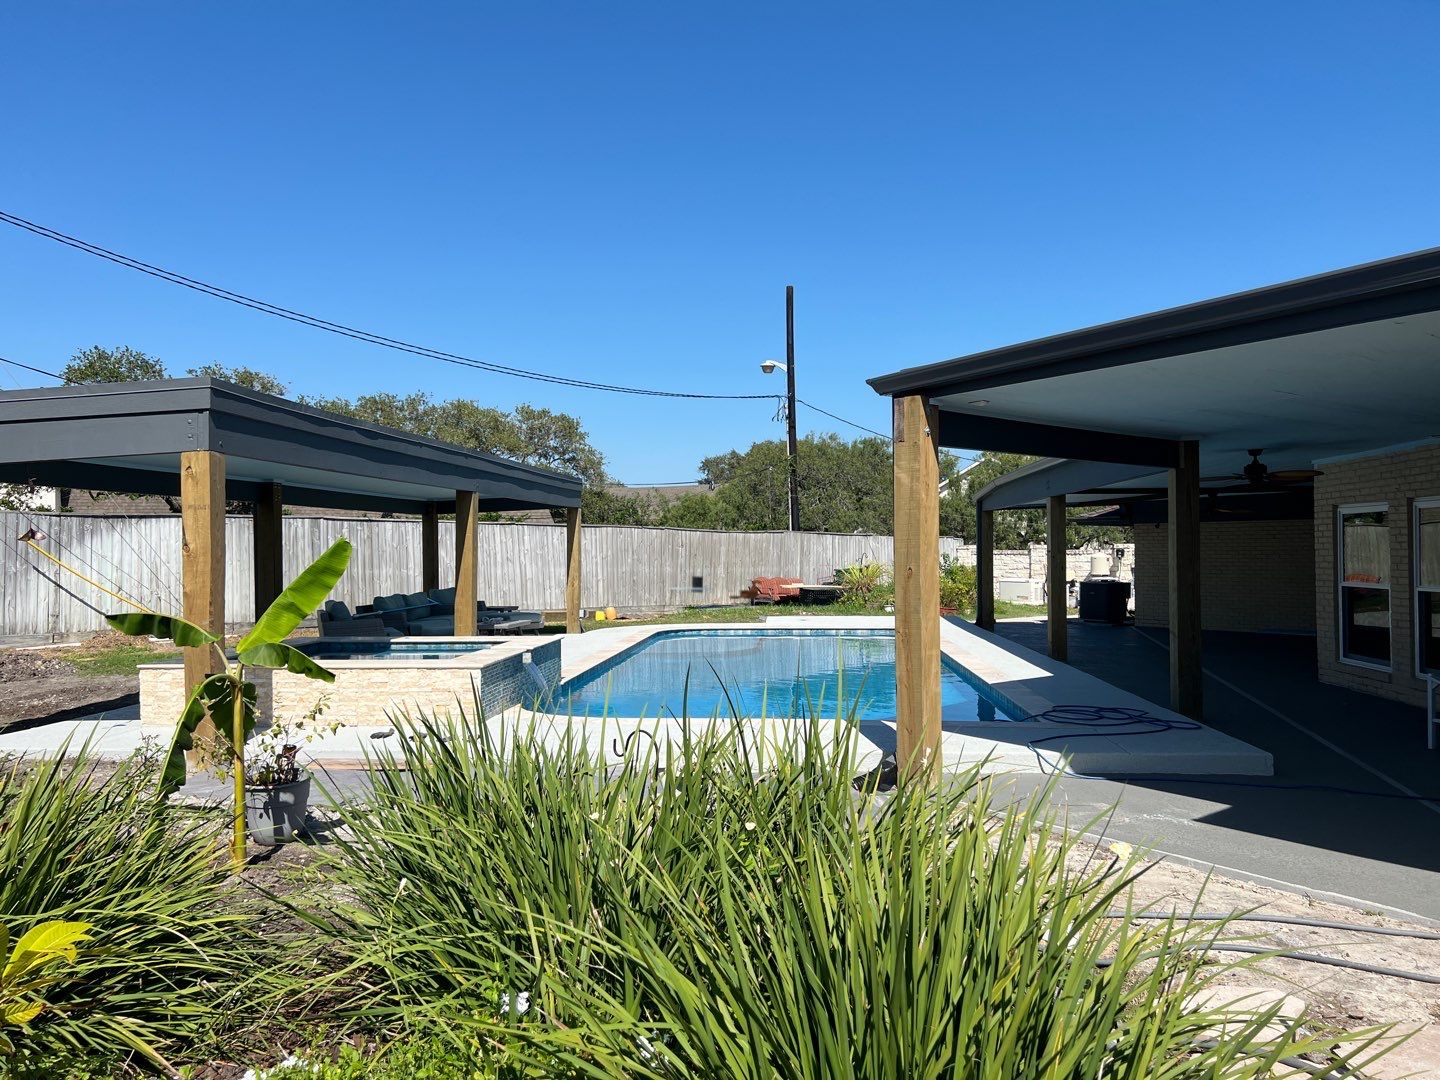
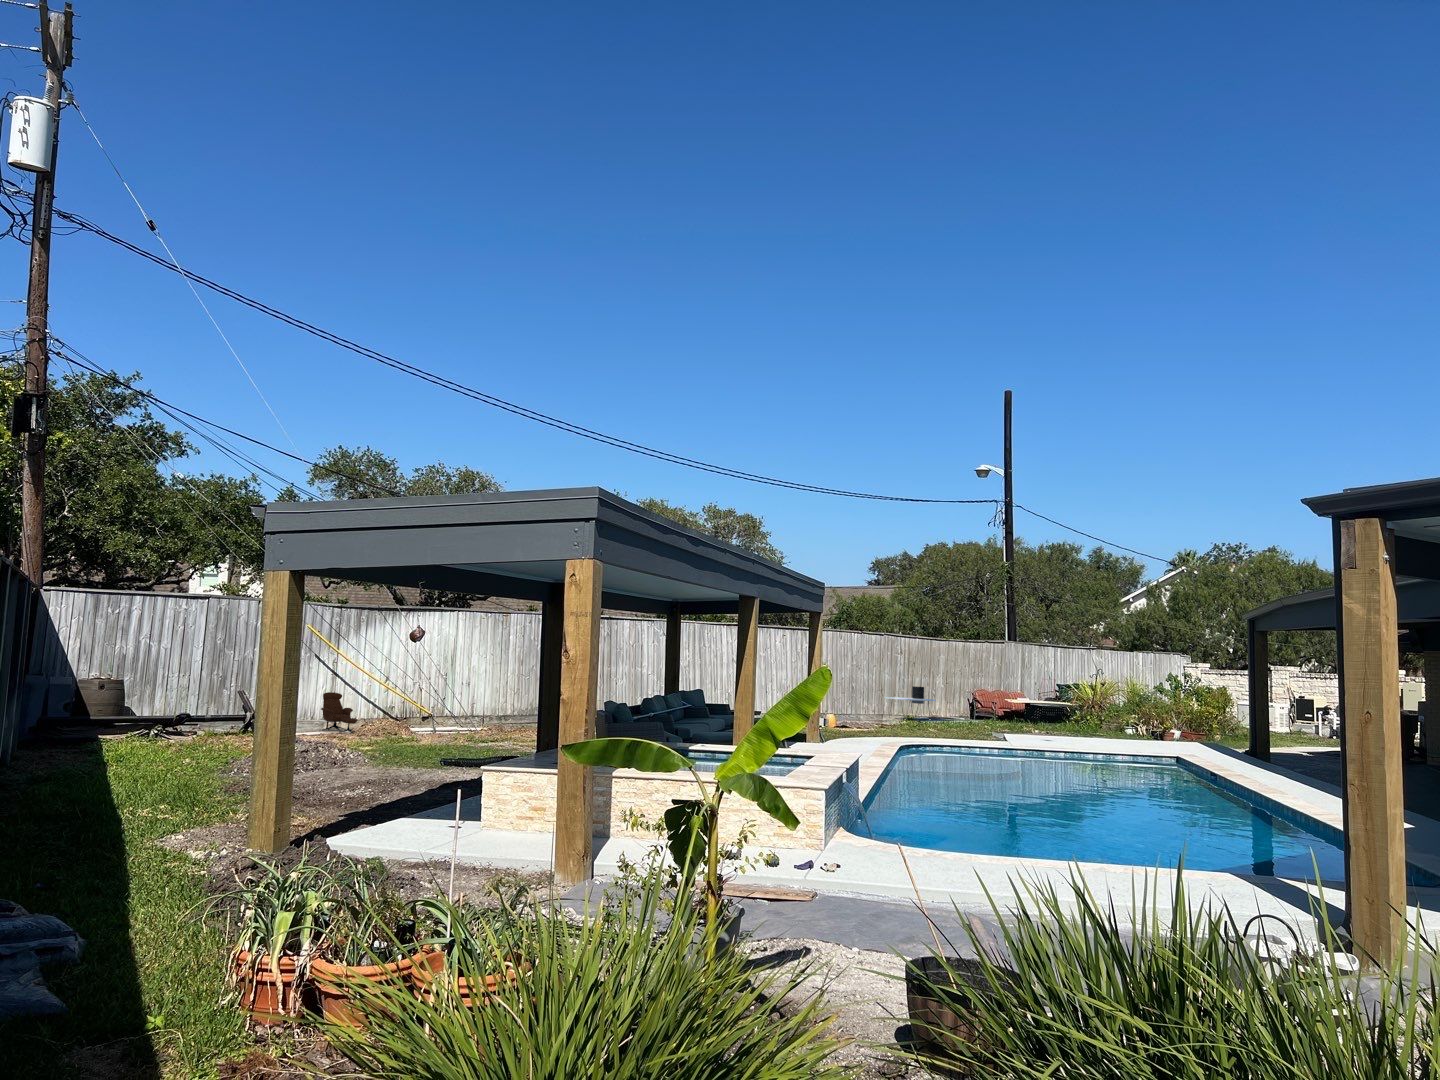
lounge chair: present [730,580,761,605] -> present [321,692,358,733]

